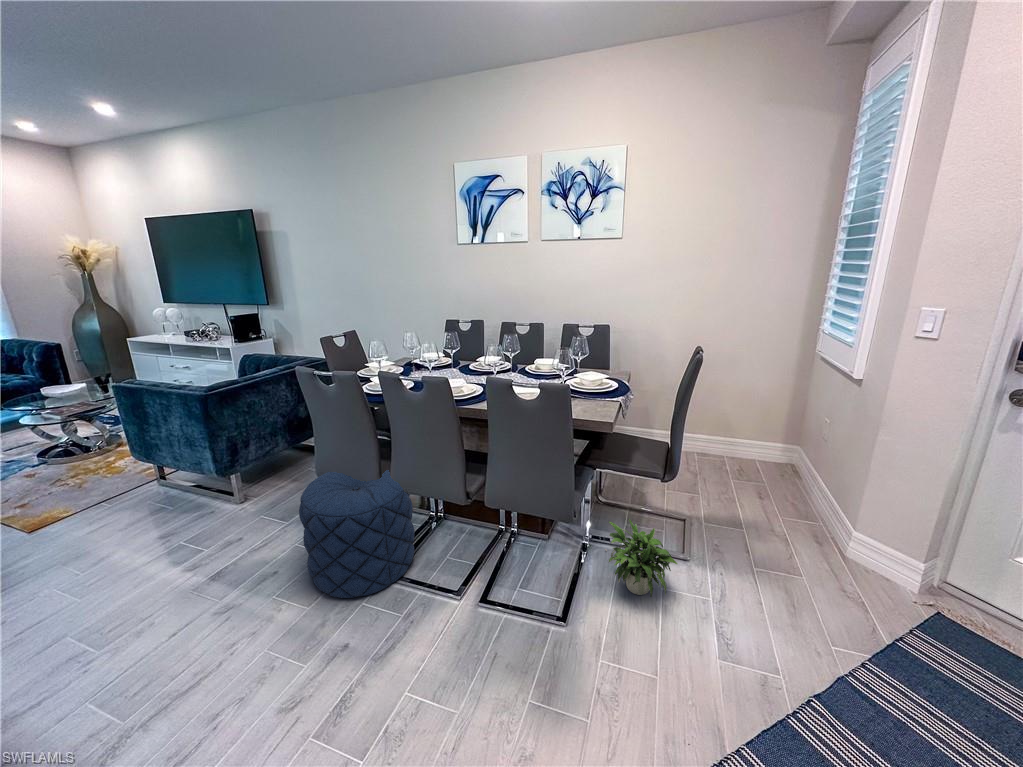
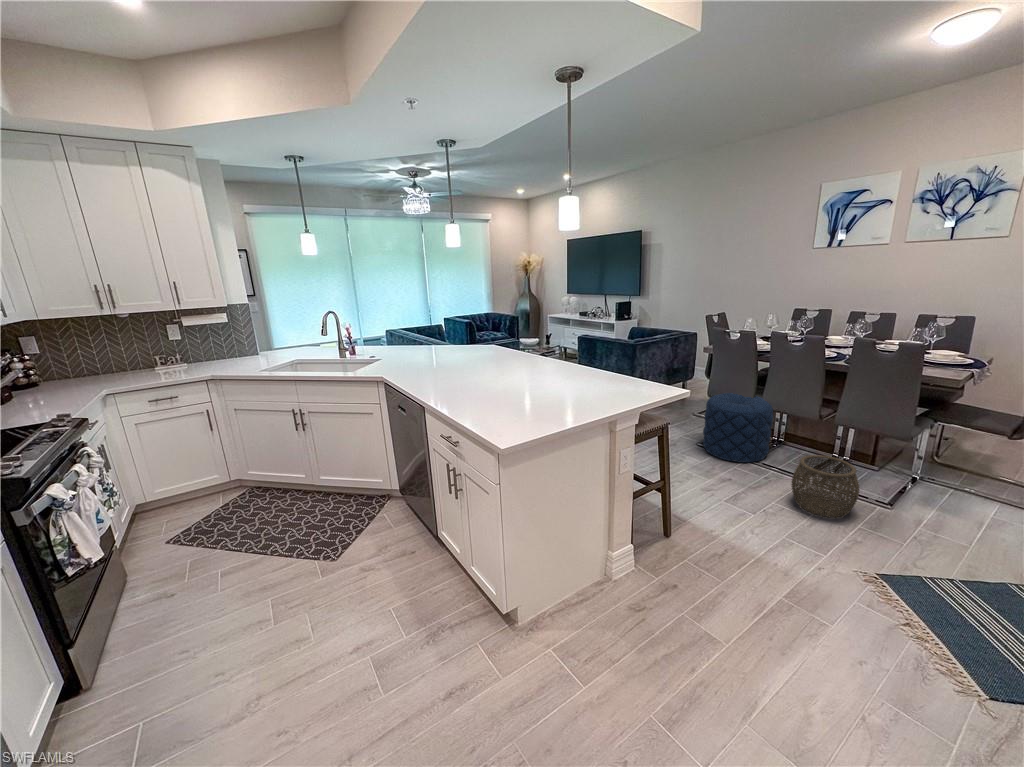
potted plant: present [605,519,678,597] -> none [931,455,1002,509]
woven basket: none [425,583,528,722] -> present [791,455,860,518]

